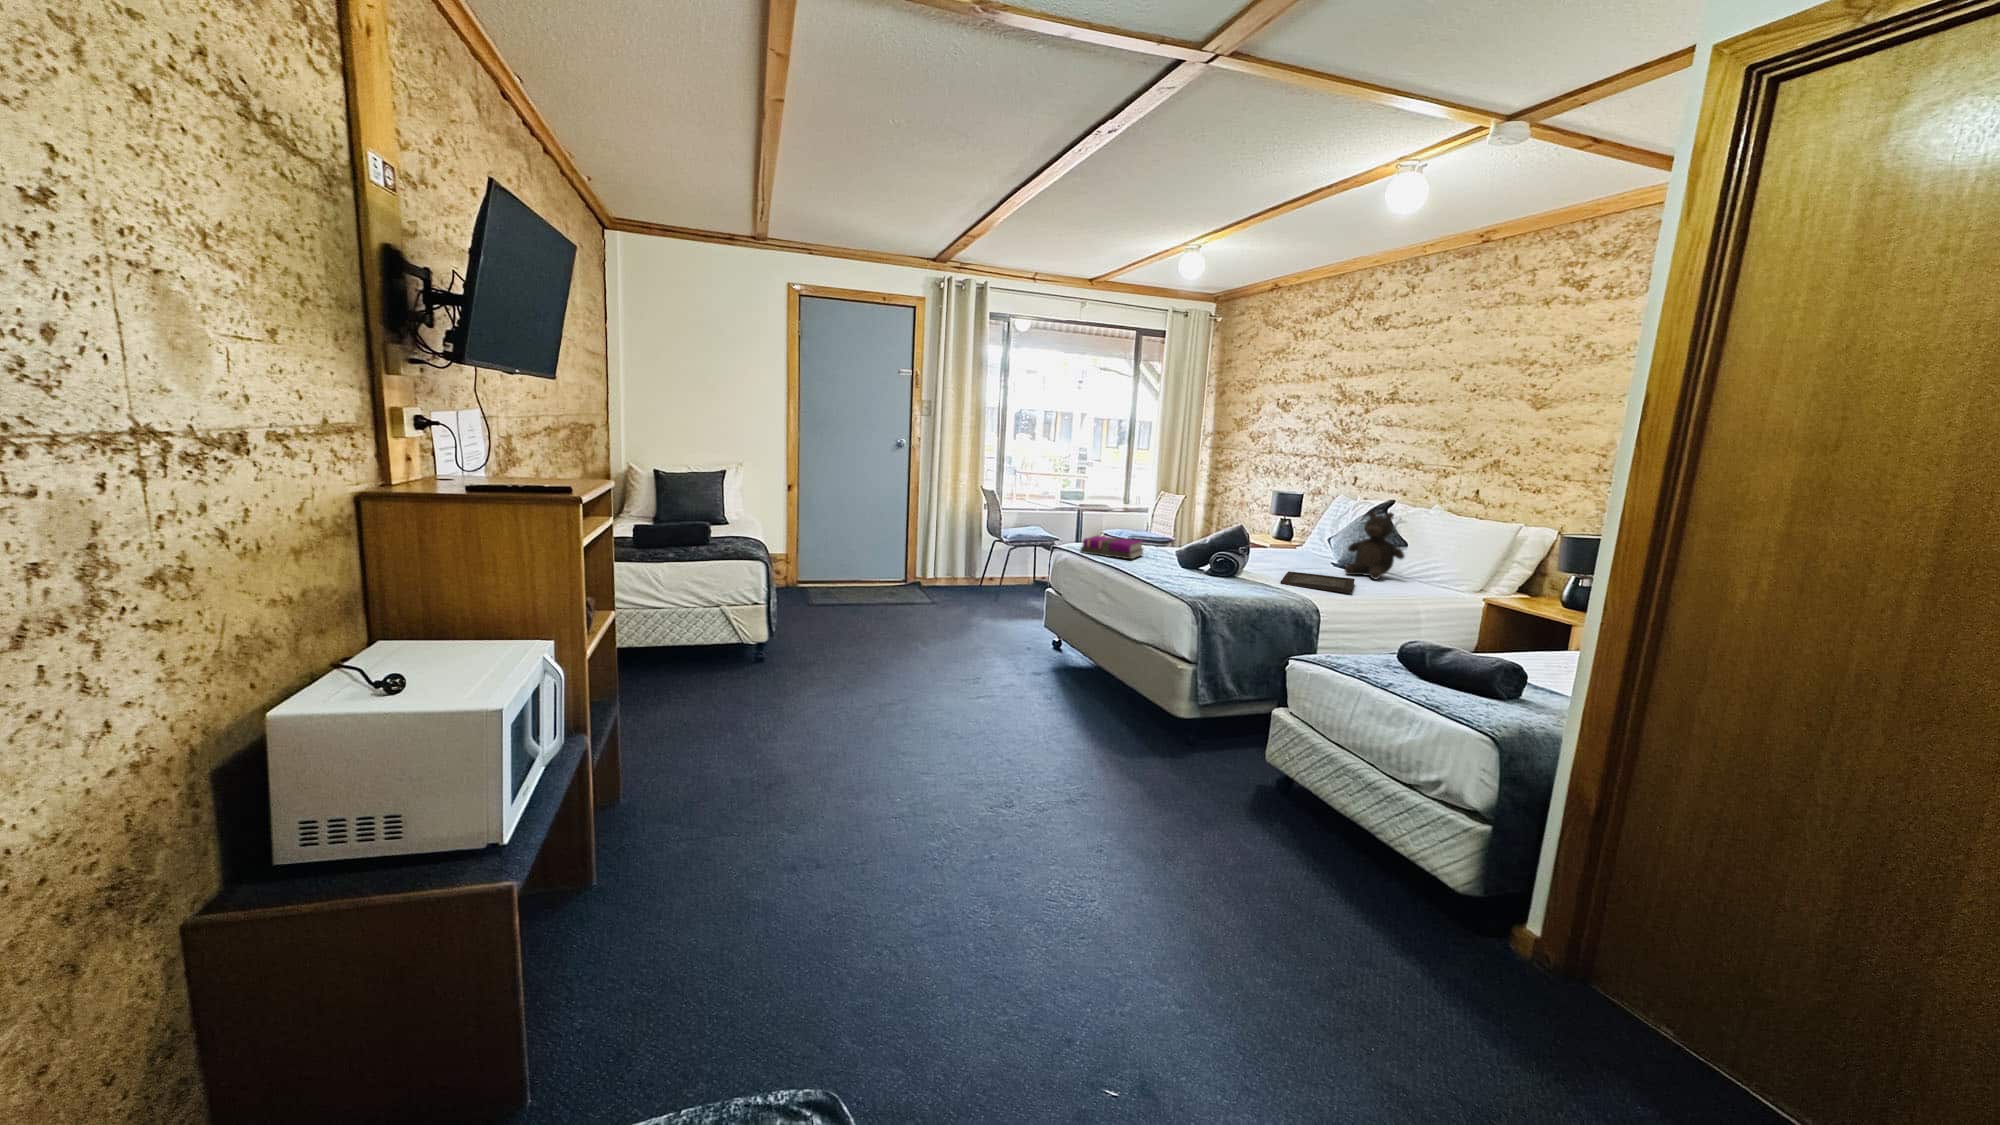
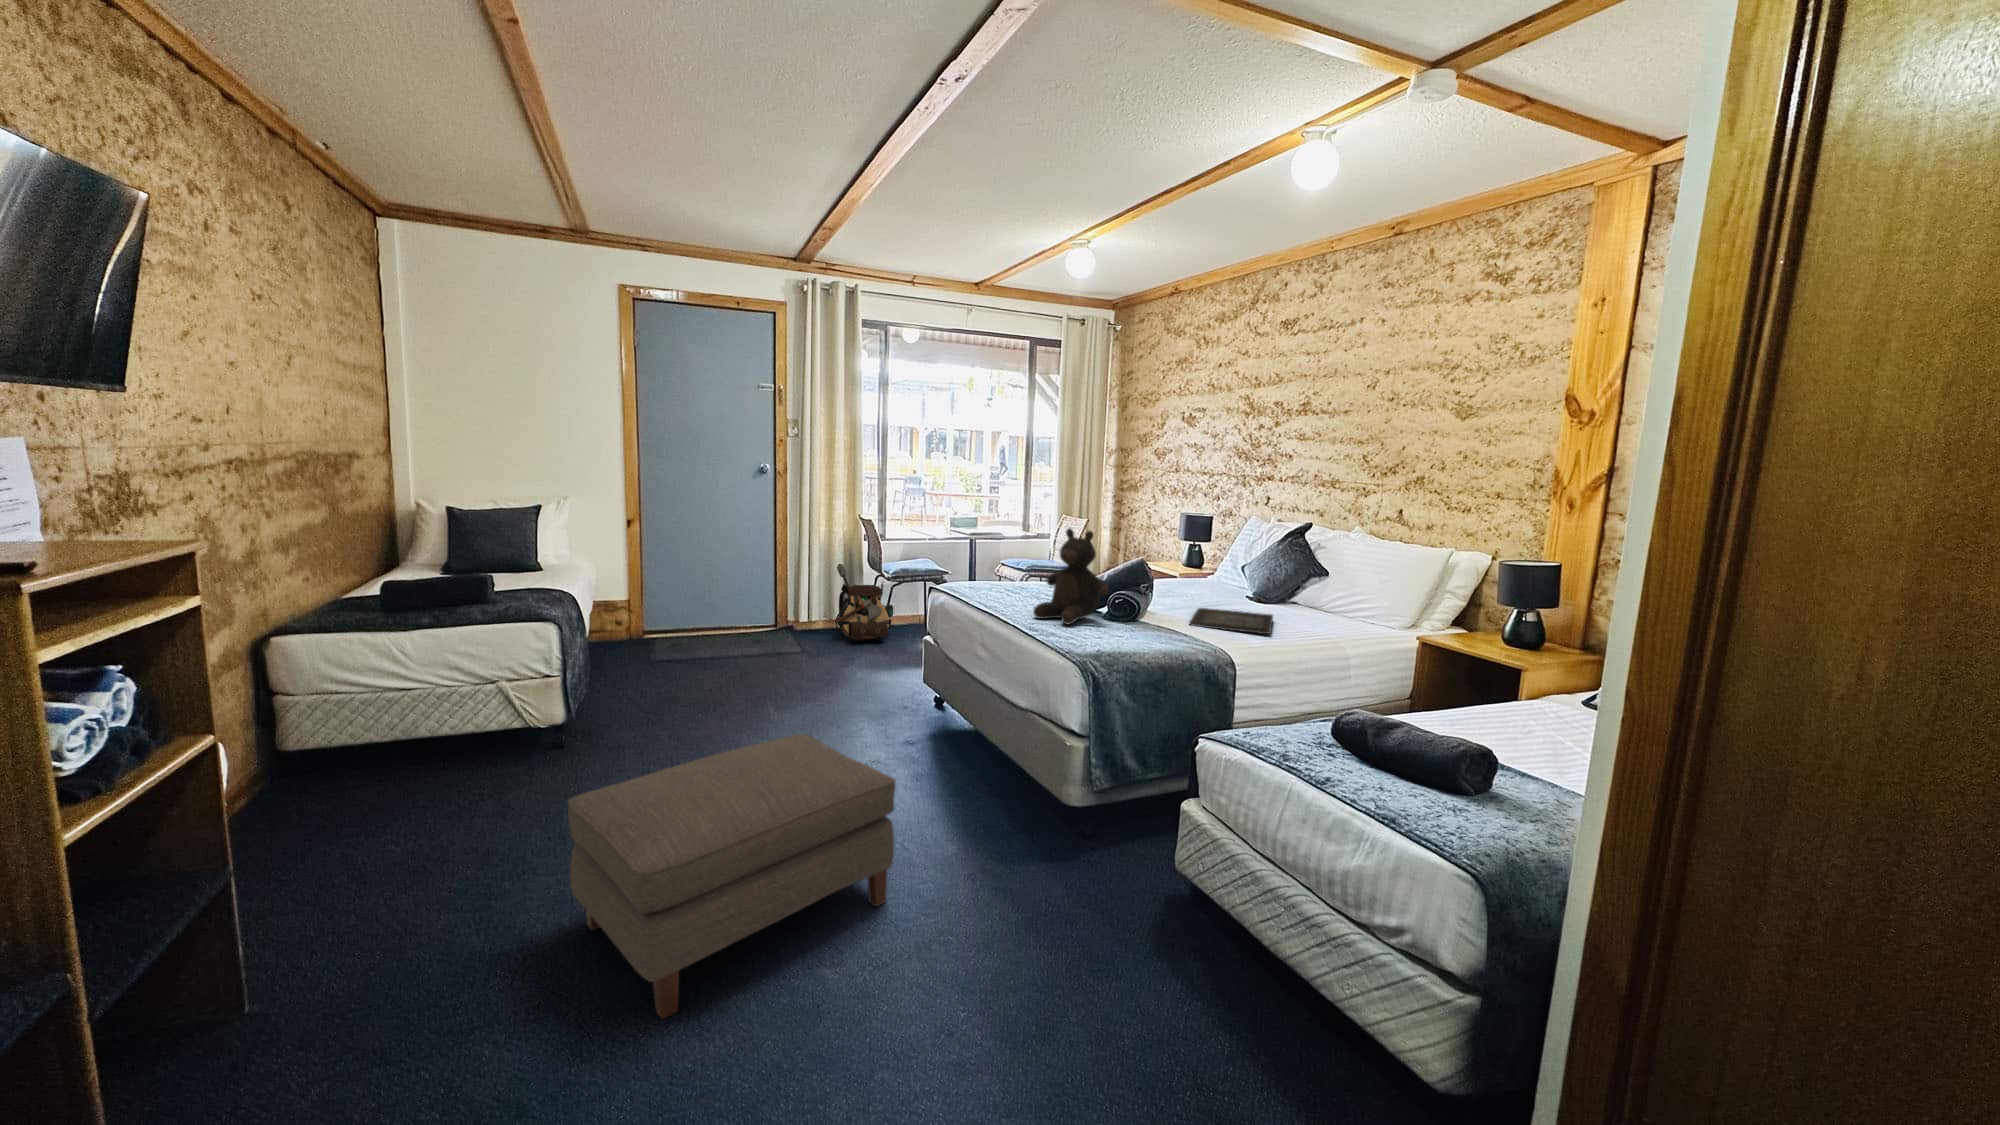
teddy bear: present [1345,510,1404,579] -> present [1033,528,1109,625]
backpack: none [958,530,1007,597] -> present [835,564,893,640]
notebook: present [1080,536,1143,559] -> none [957,571,1034,600]
ottoman: none [828,651,1055,824] -> present [567,734,896,1019]

